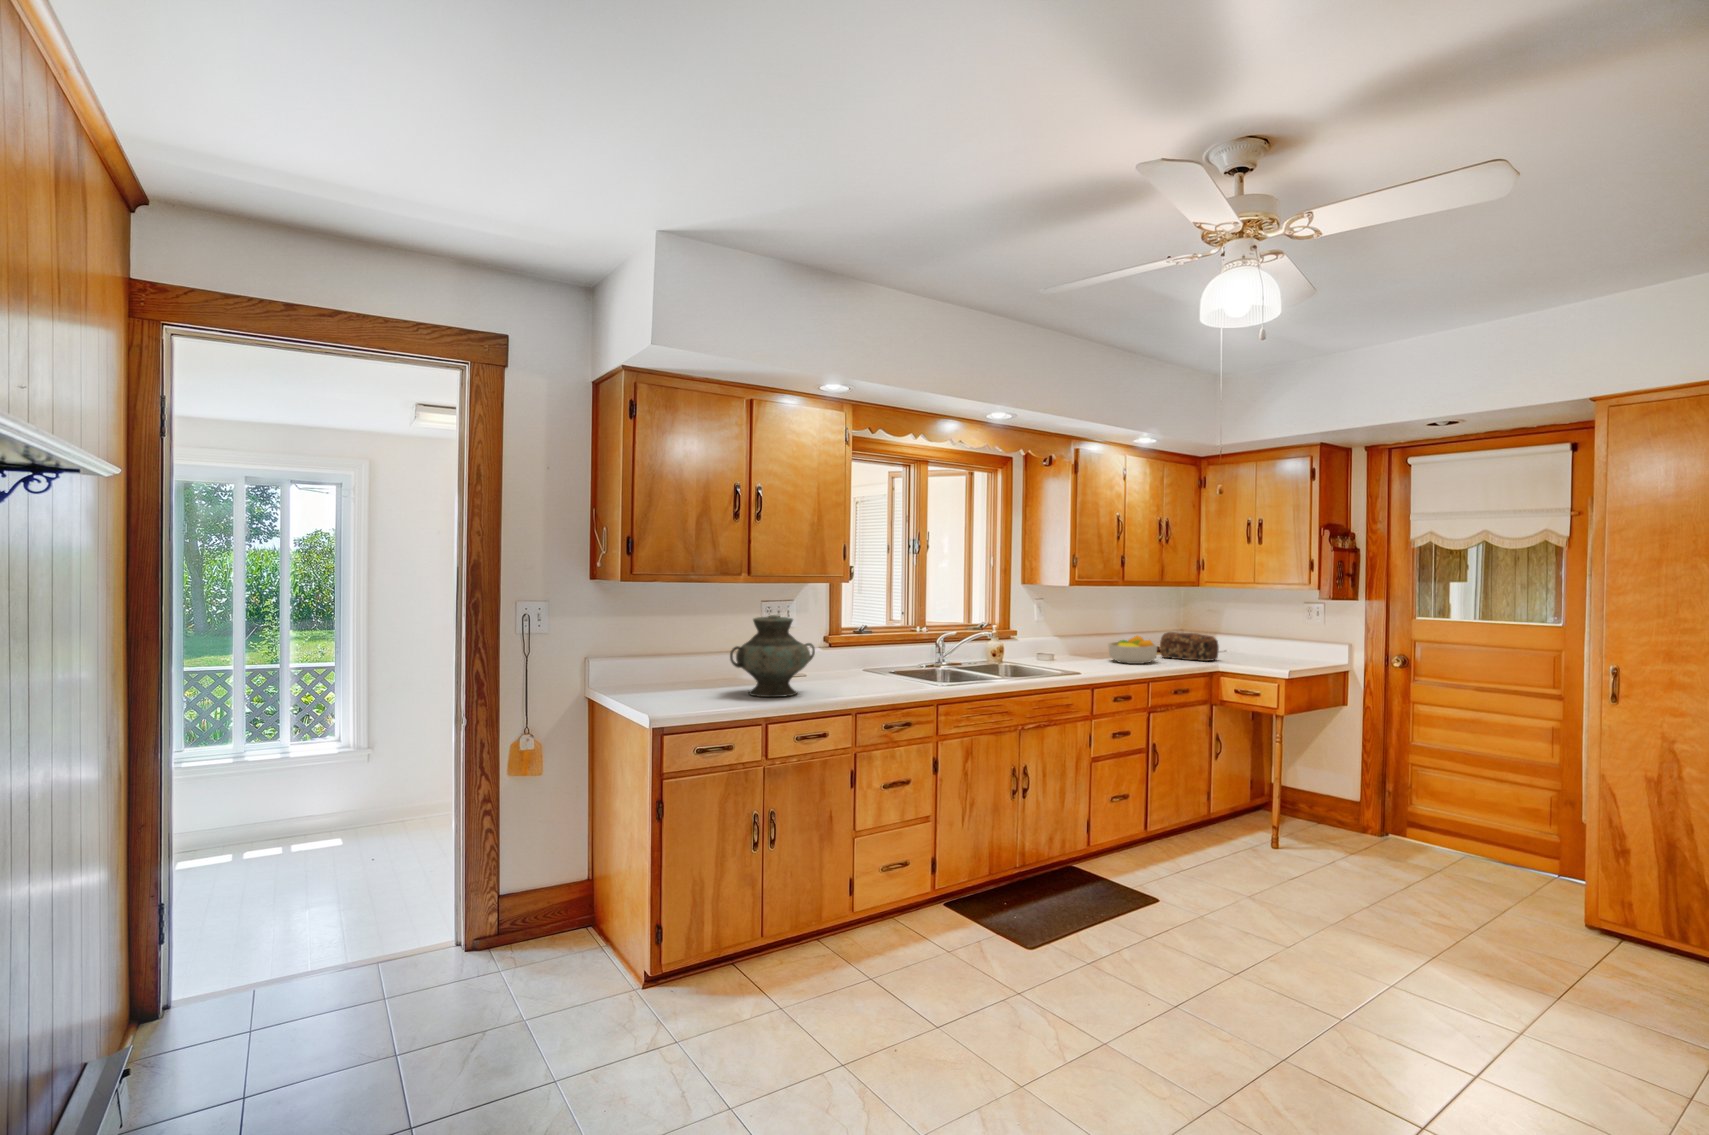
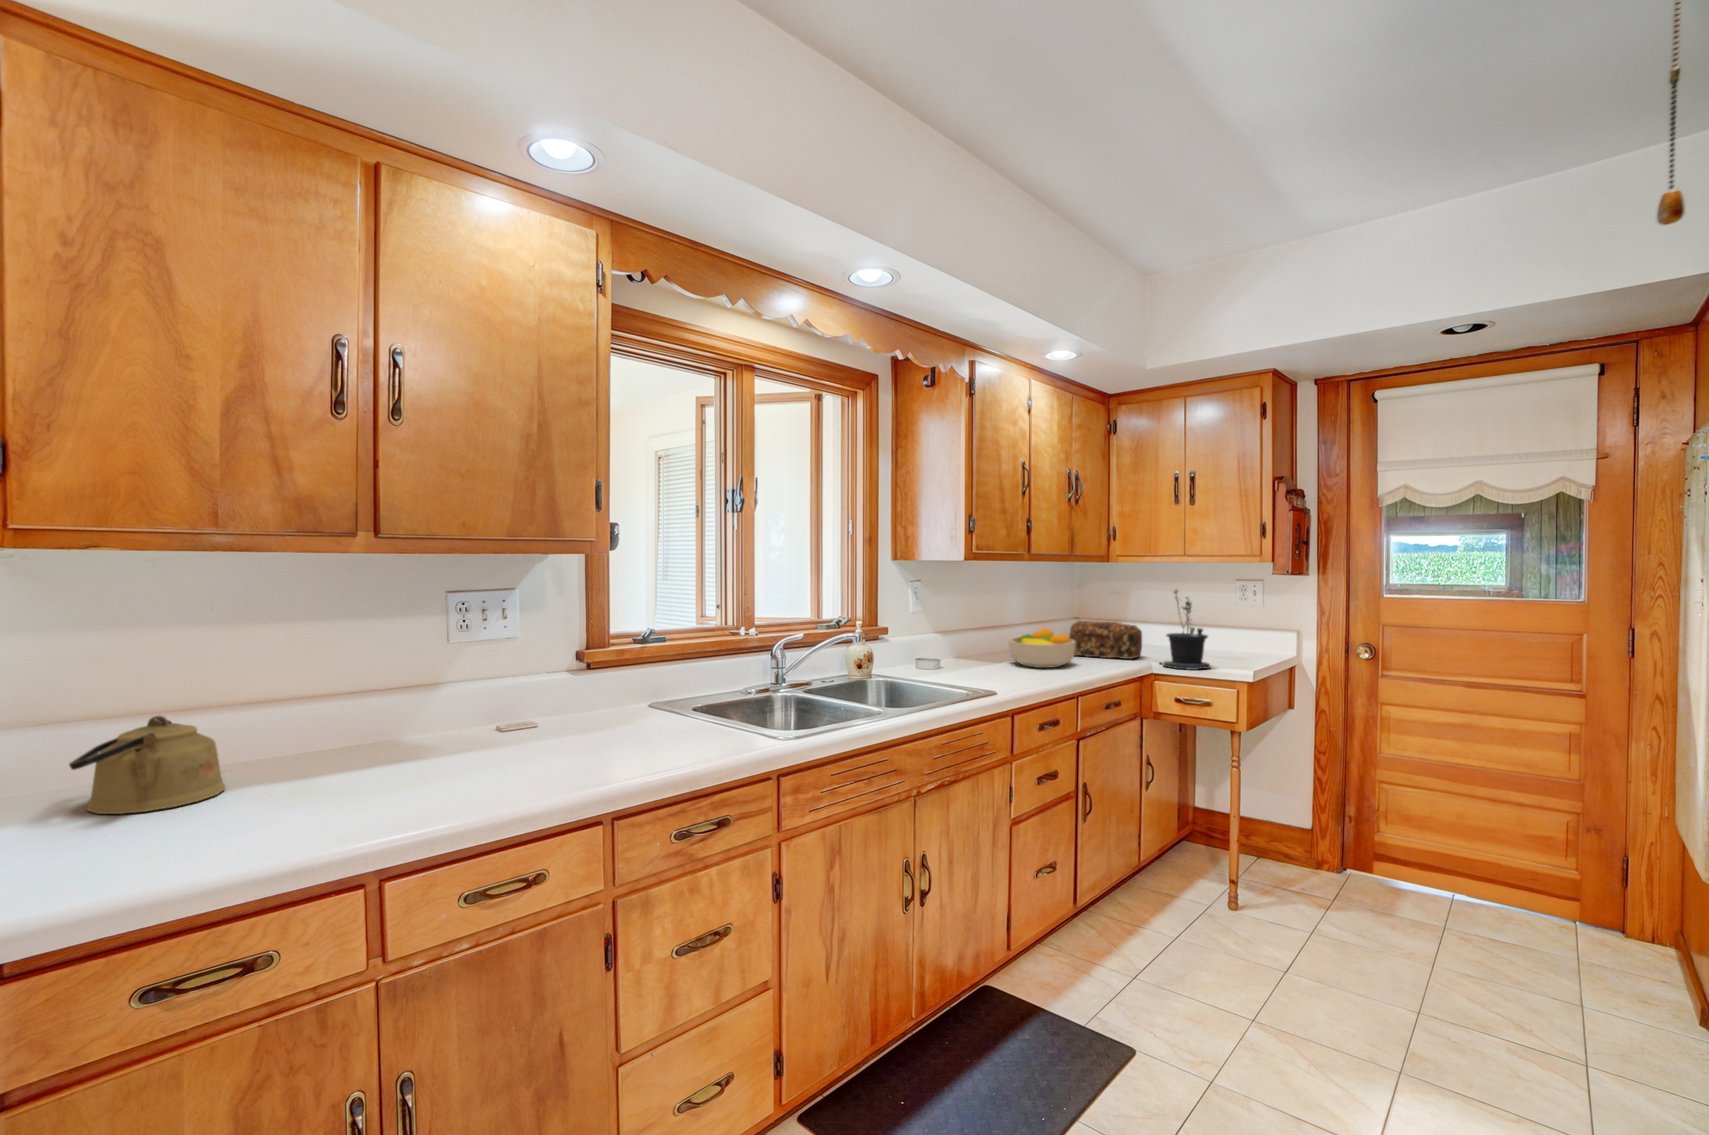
potted plant: none [1225,609,1262,669] -> present [1160,590,1211,670]
vase: present [730,615,815,697] -> none [315,620,535,800]
kettle: none [632,654,683,695] -> present [69,716,225,814]

